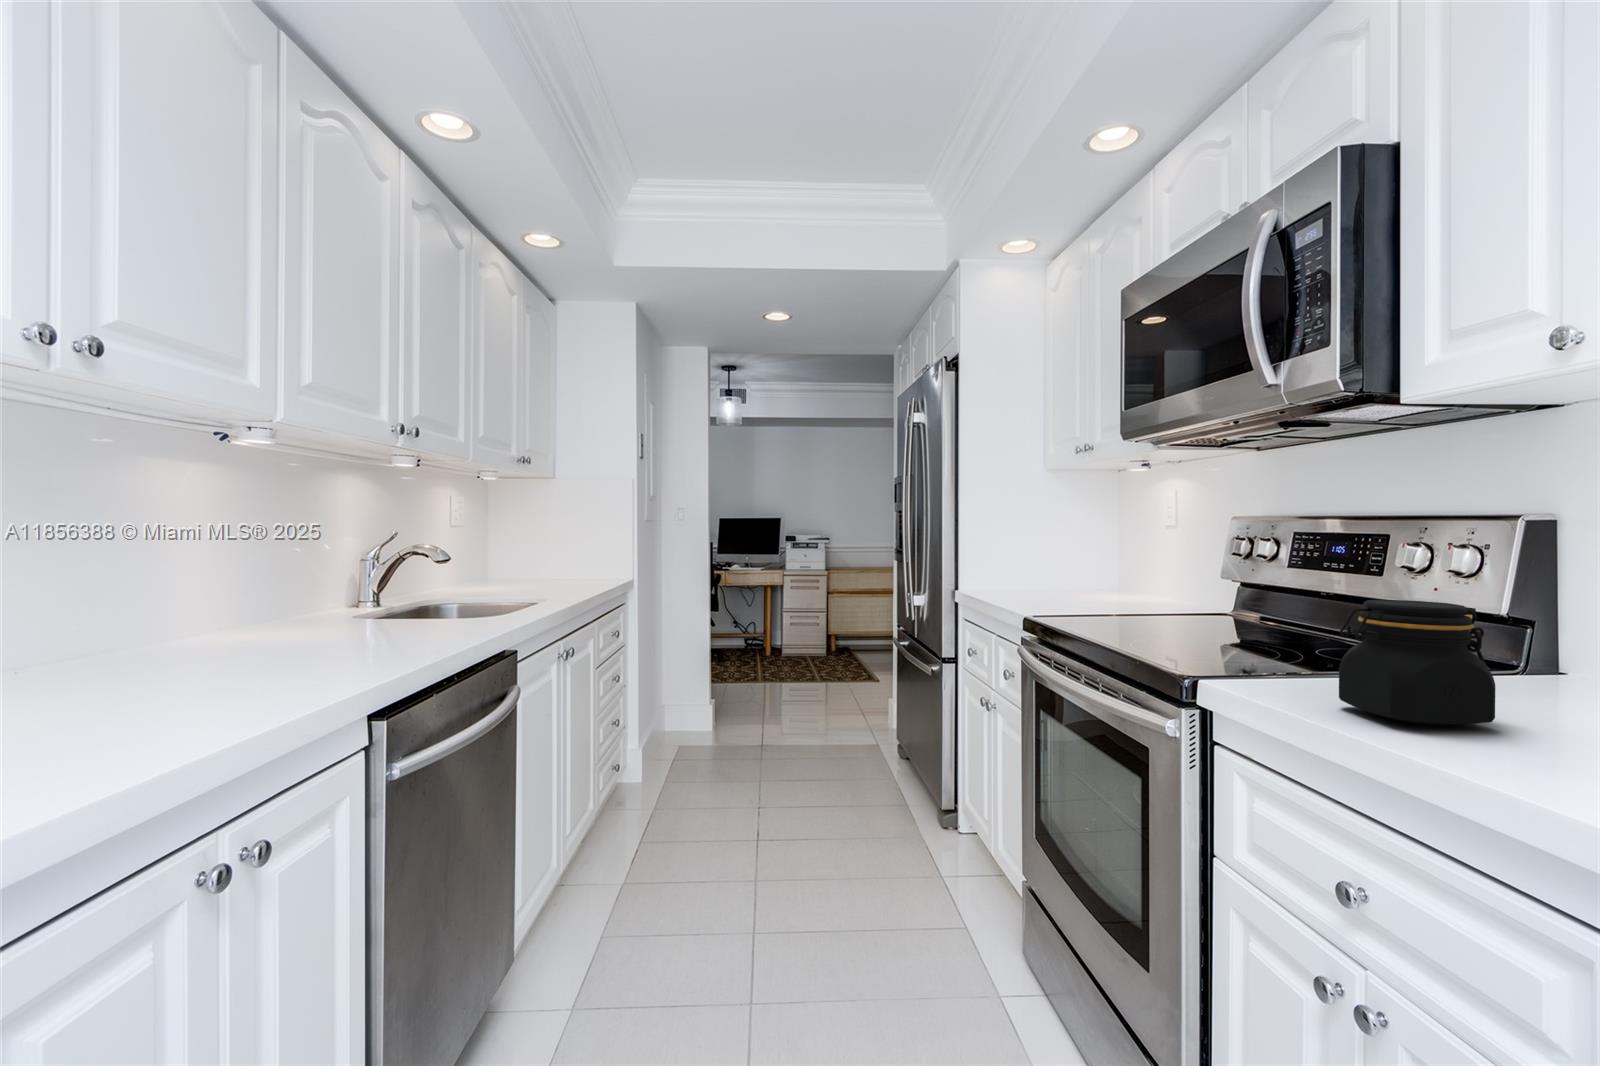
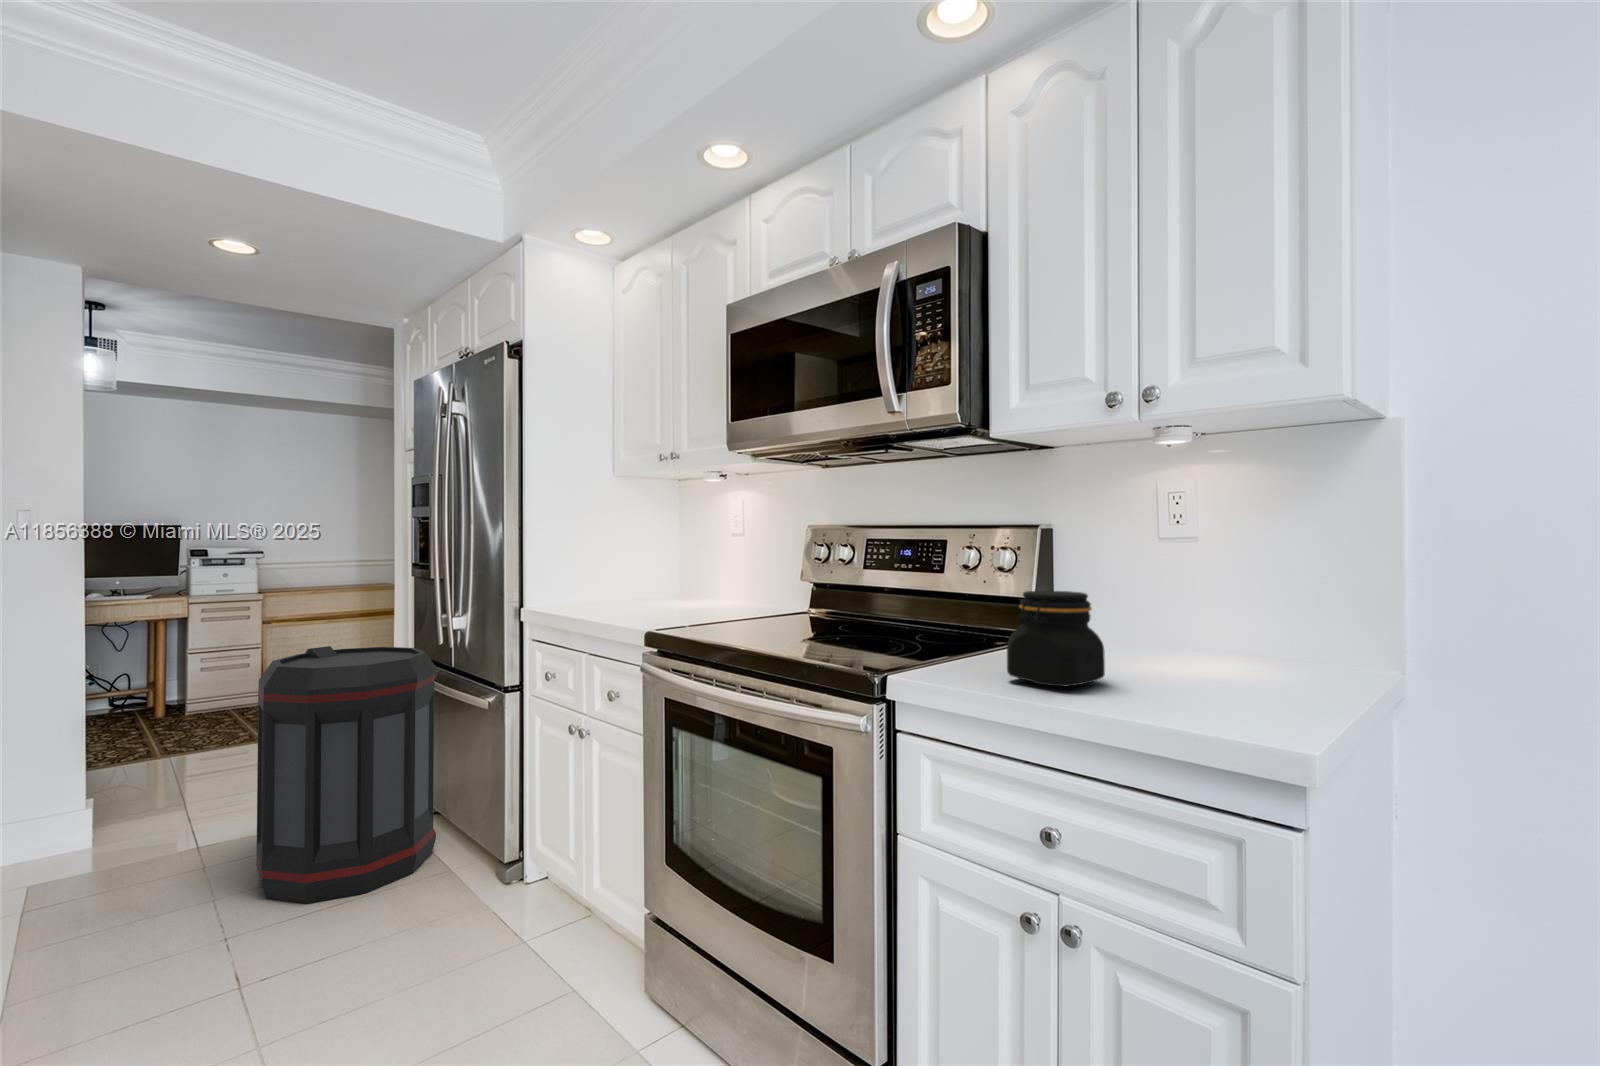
trash can: none [786,612,902,804] -> present [256,646,437,903]

